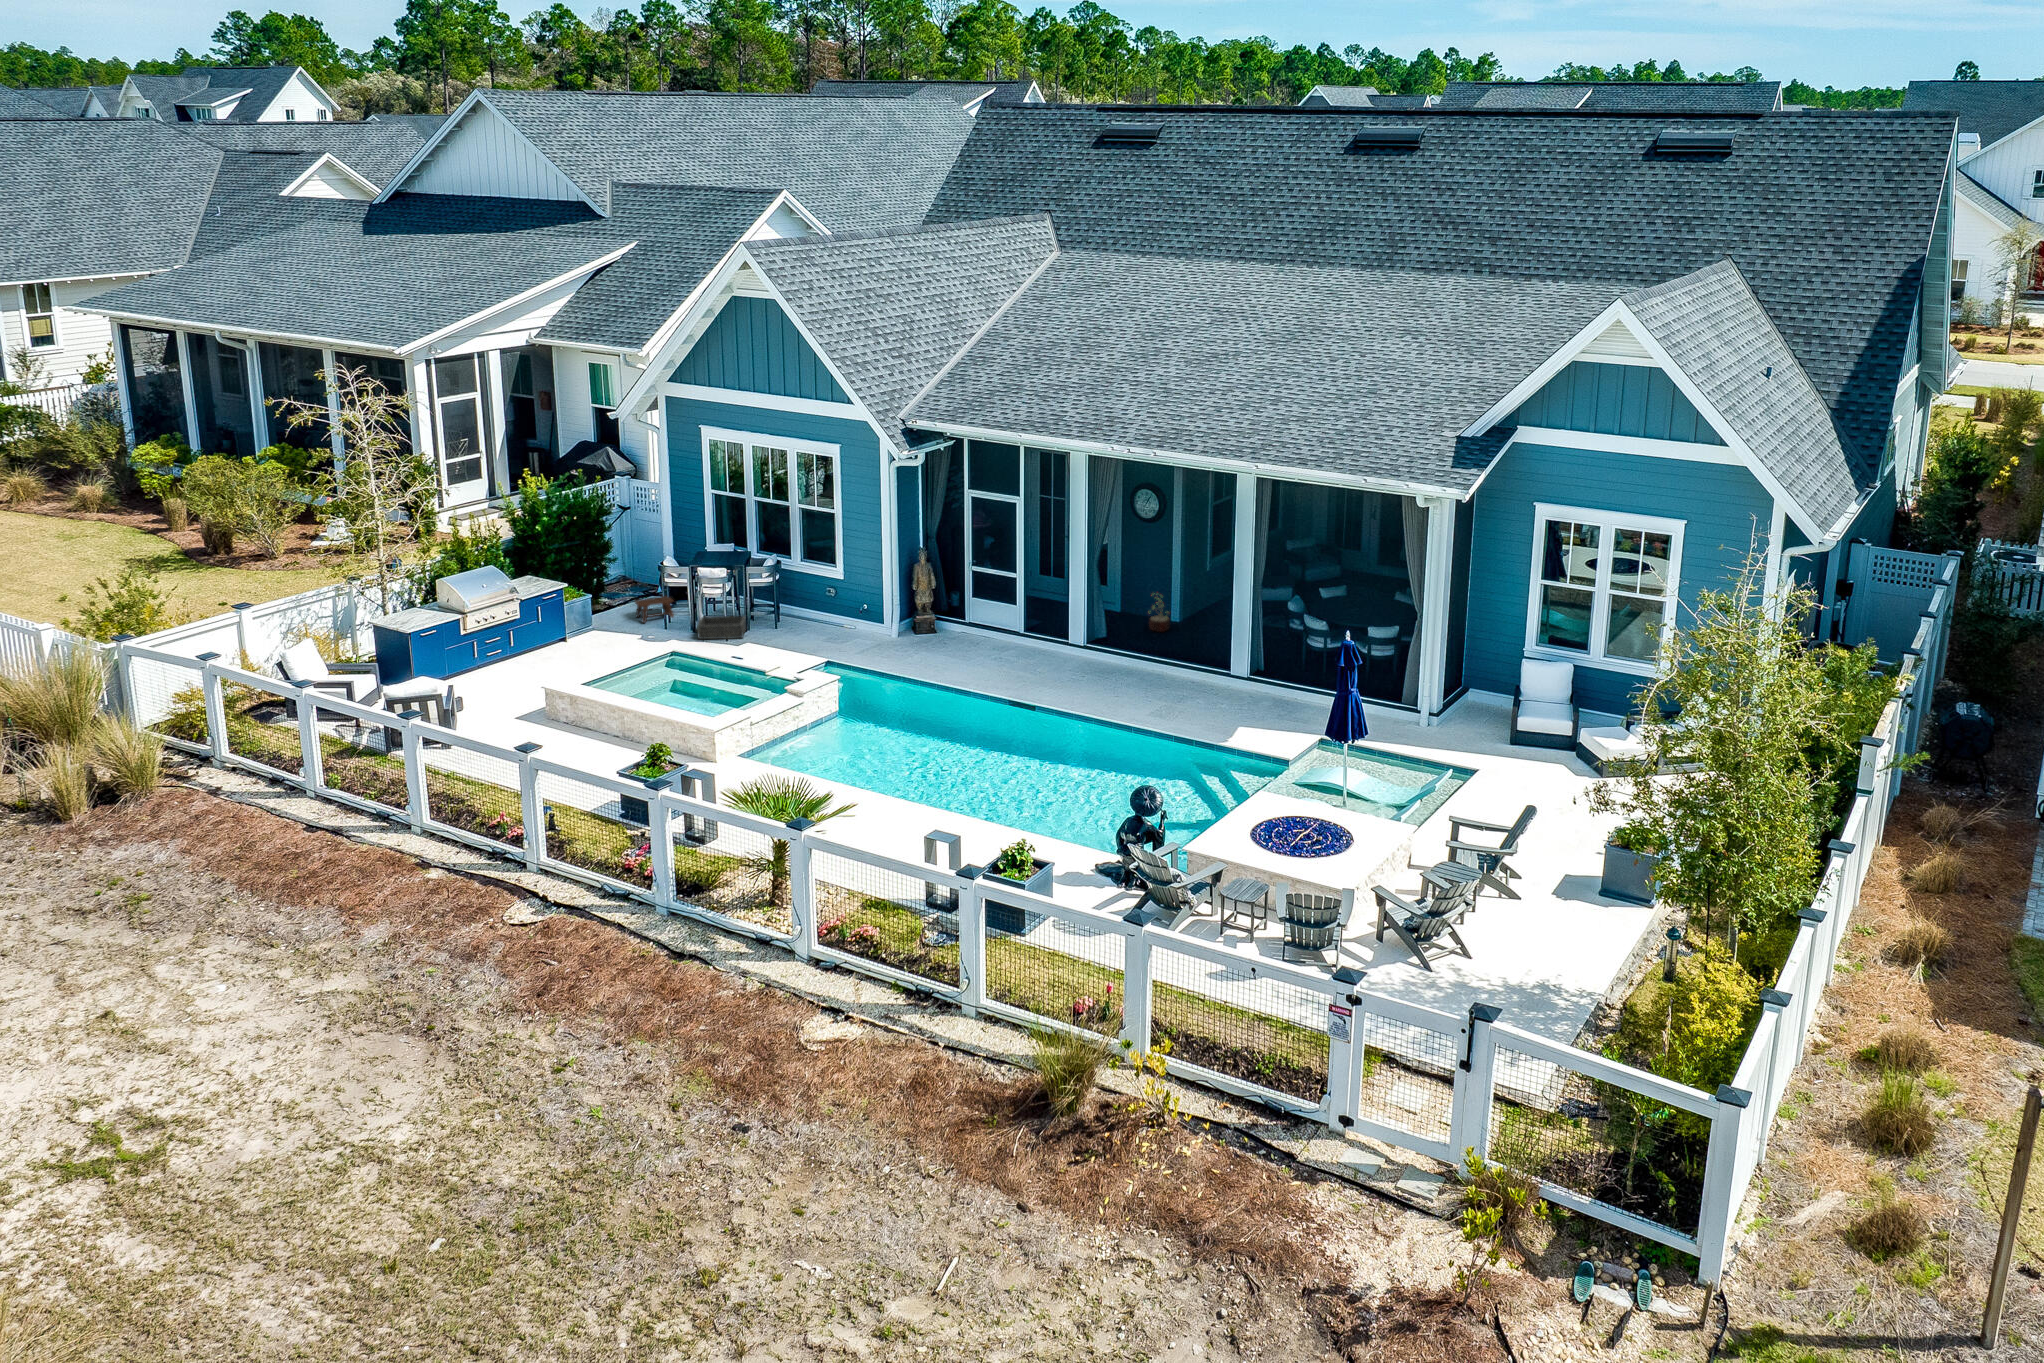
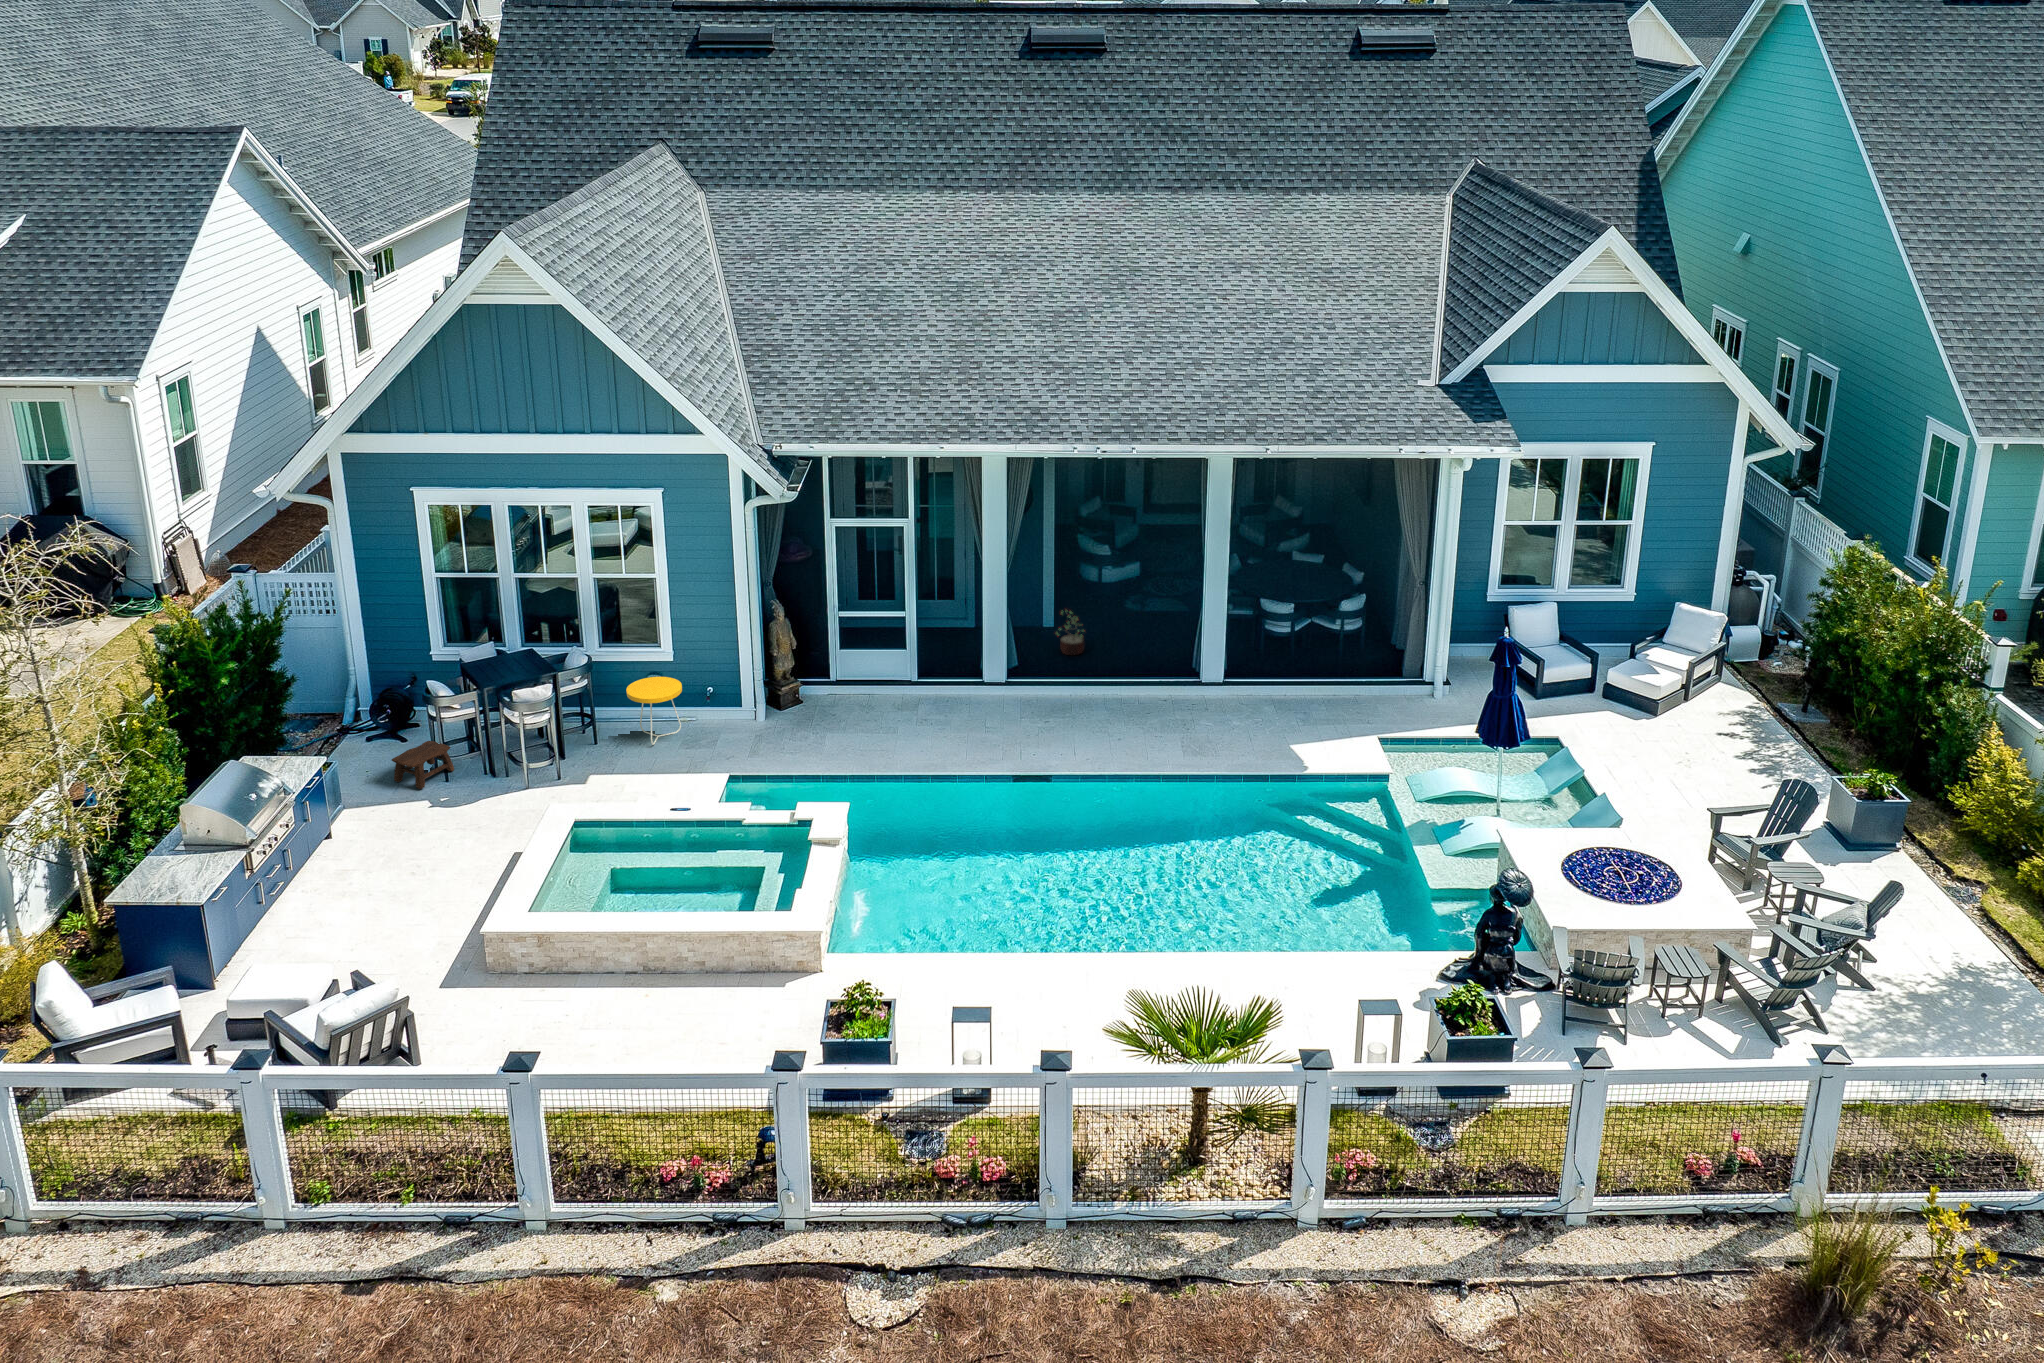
side table: none [789,580,830,628] -> present [626,677,682,745]
basket: present [697,616,746,639] -> none [518,747,594,796]

